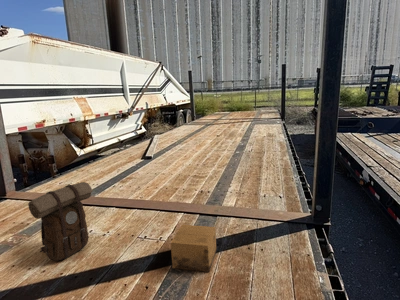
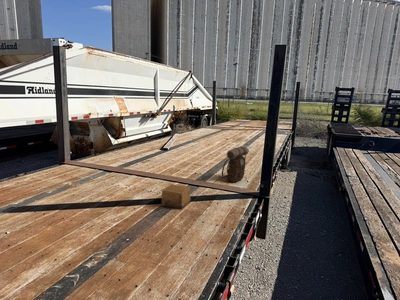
backpack: present [28,182,92,261] -> present [222,147,249,182]

